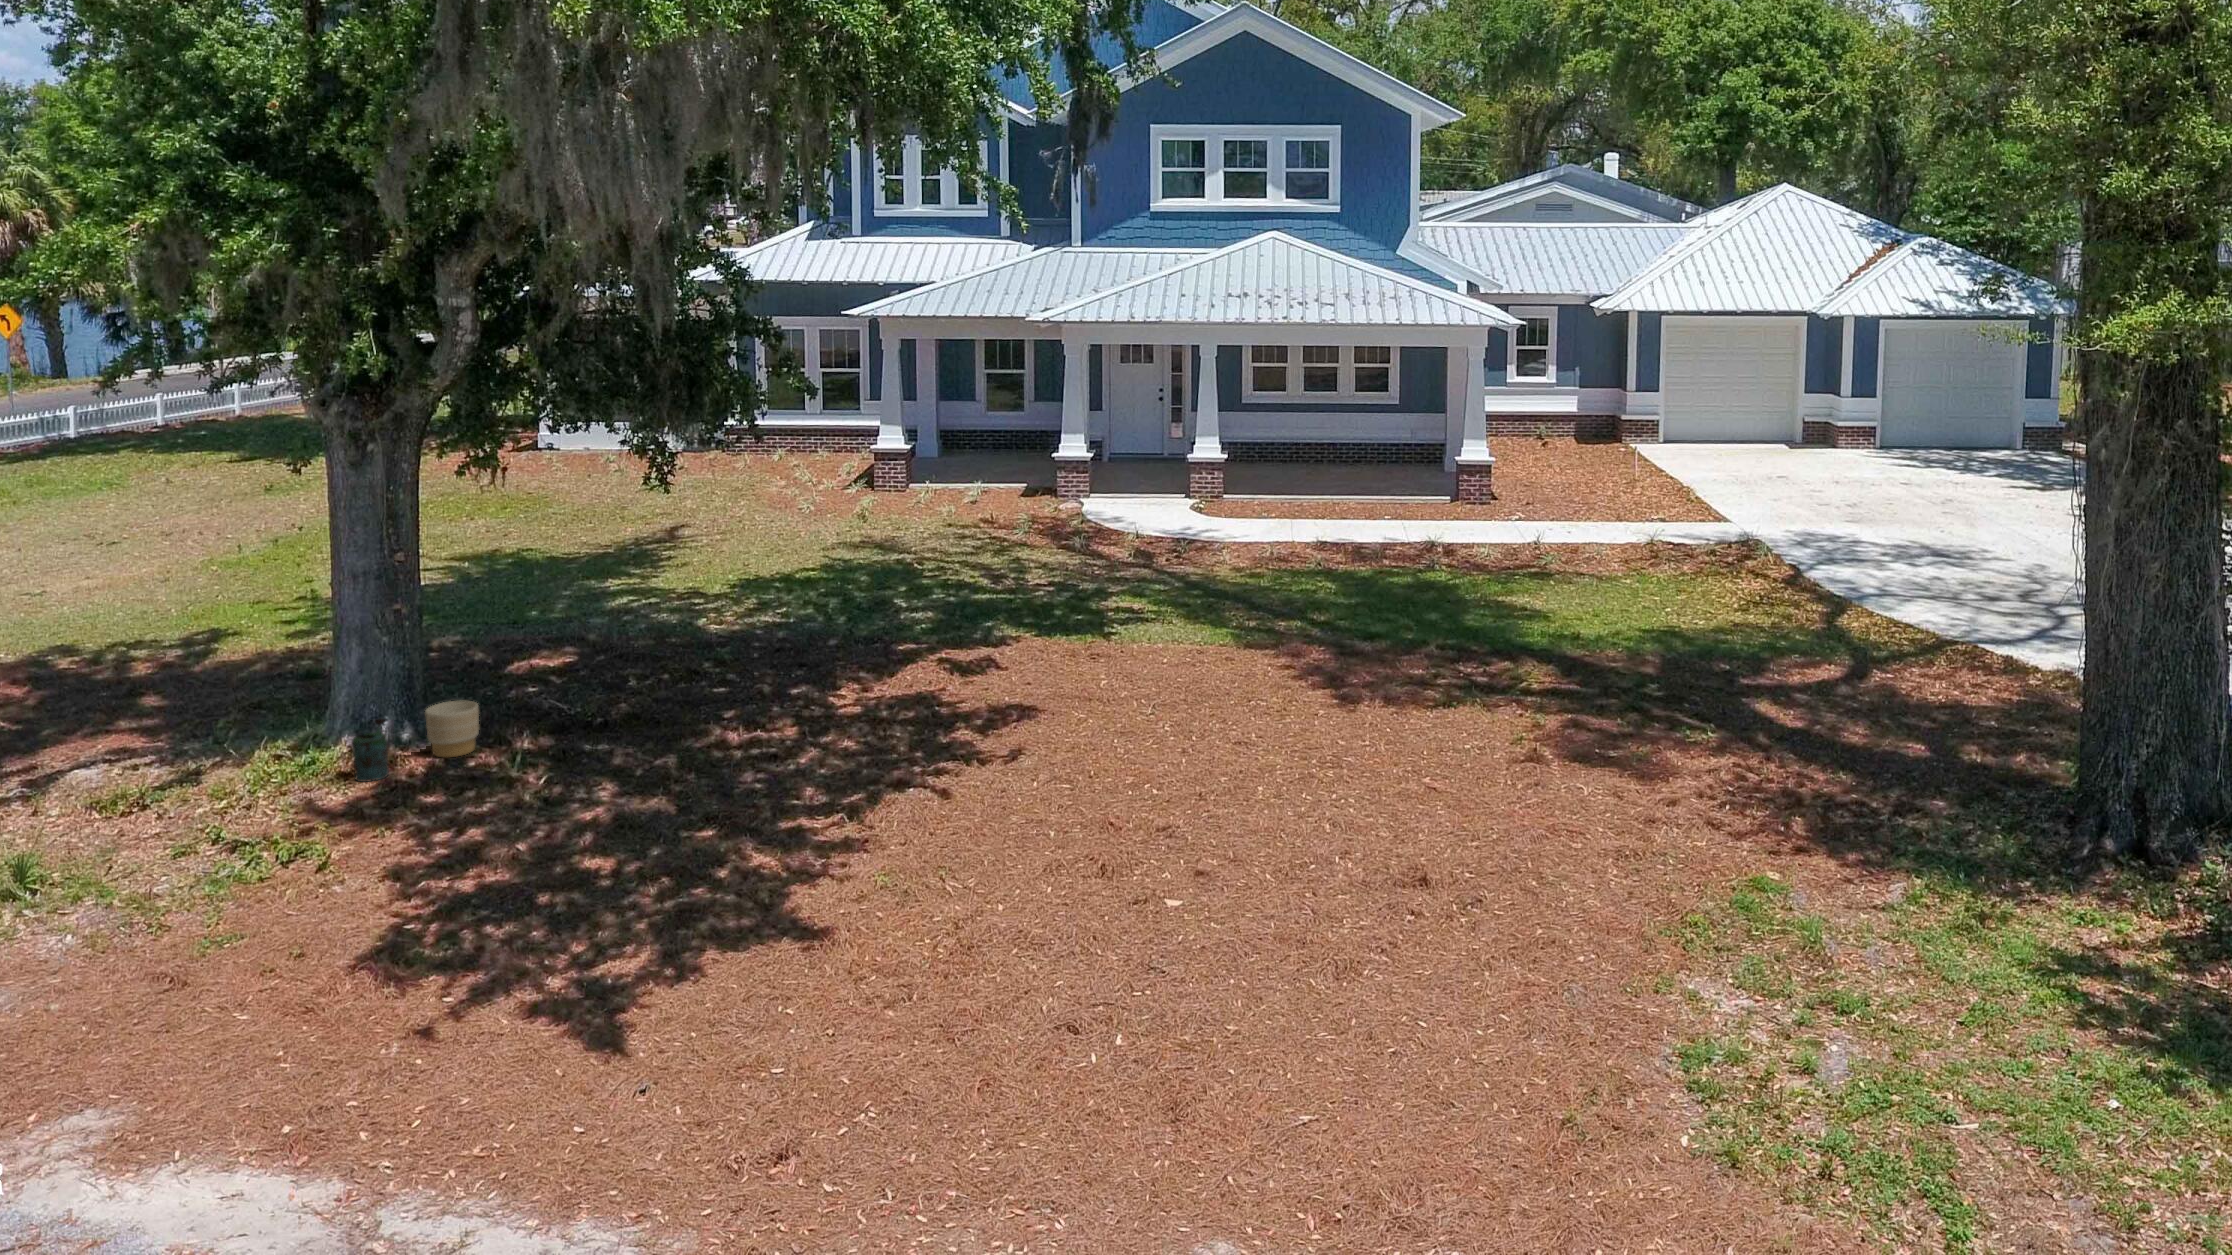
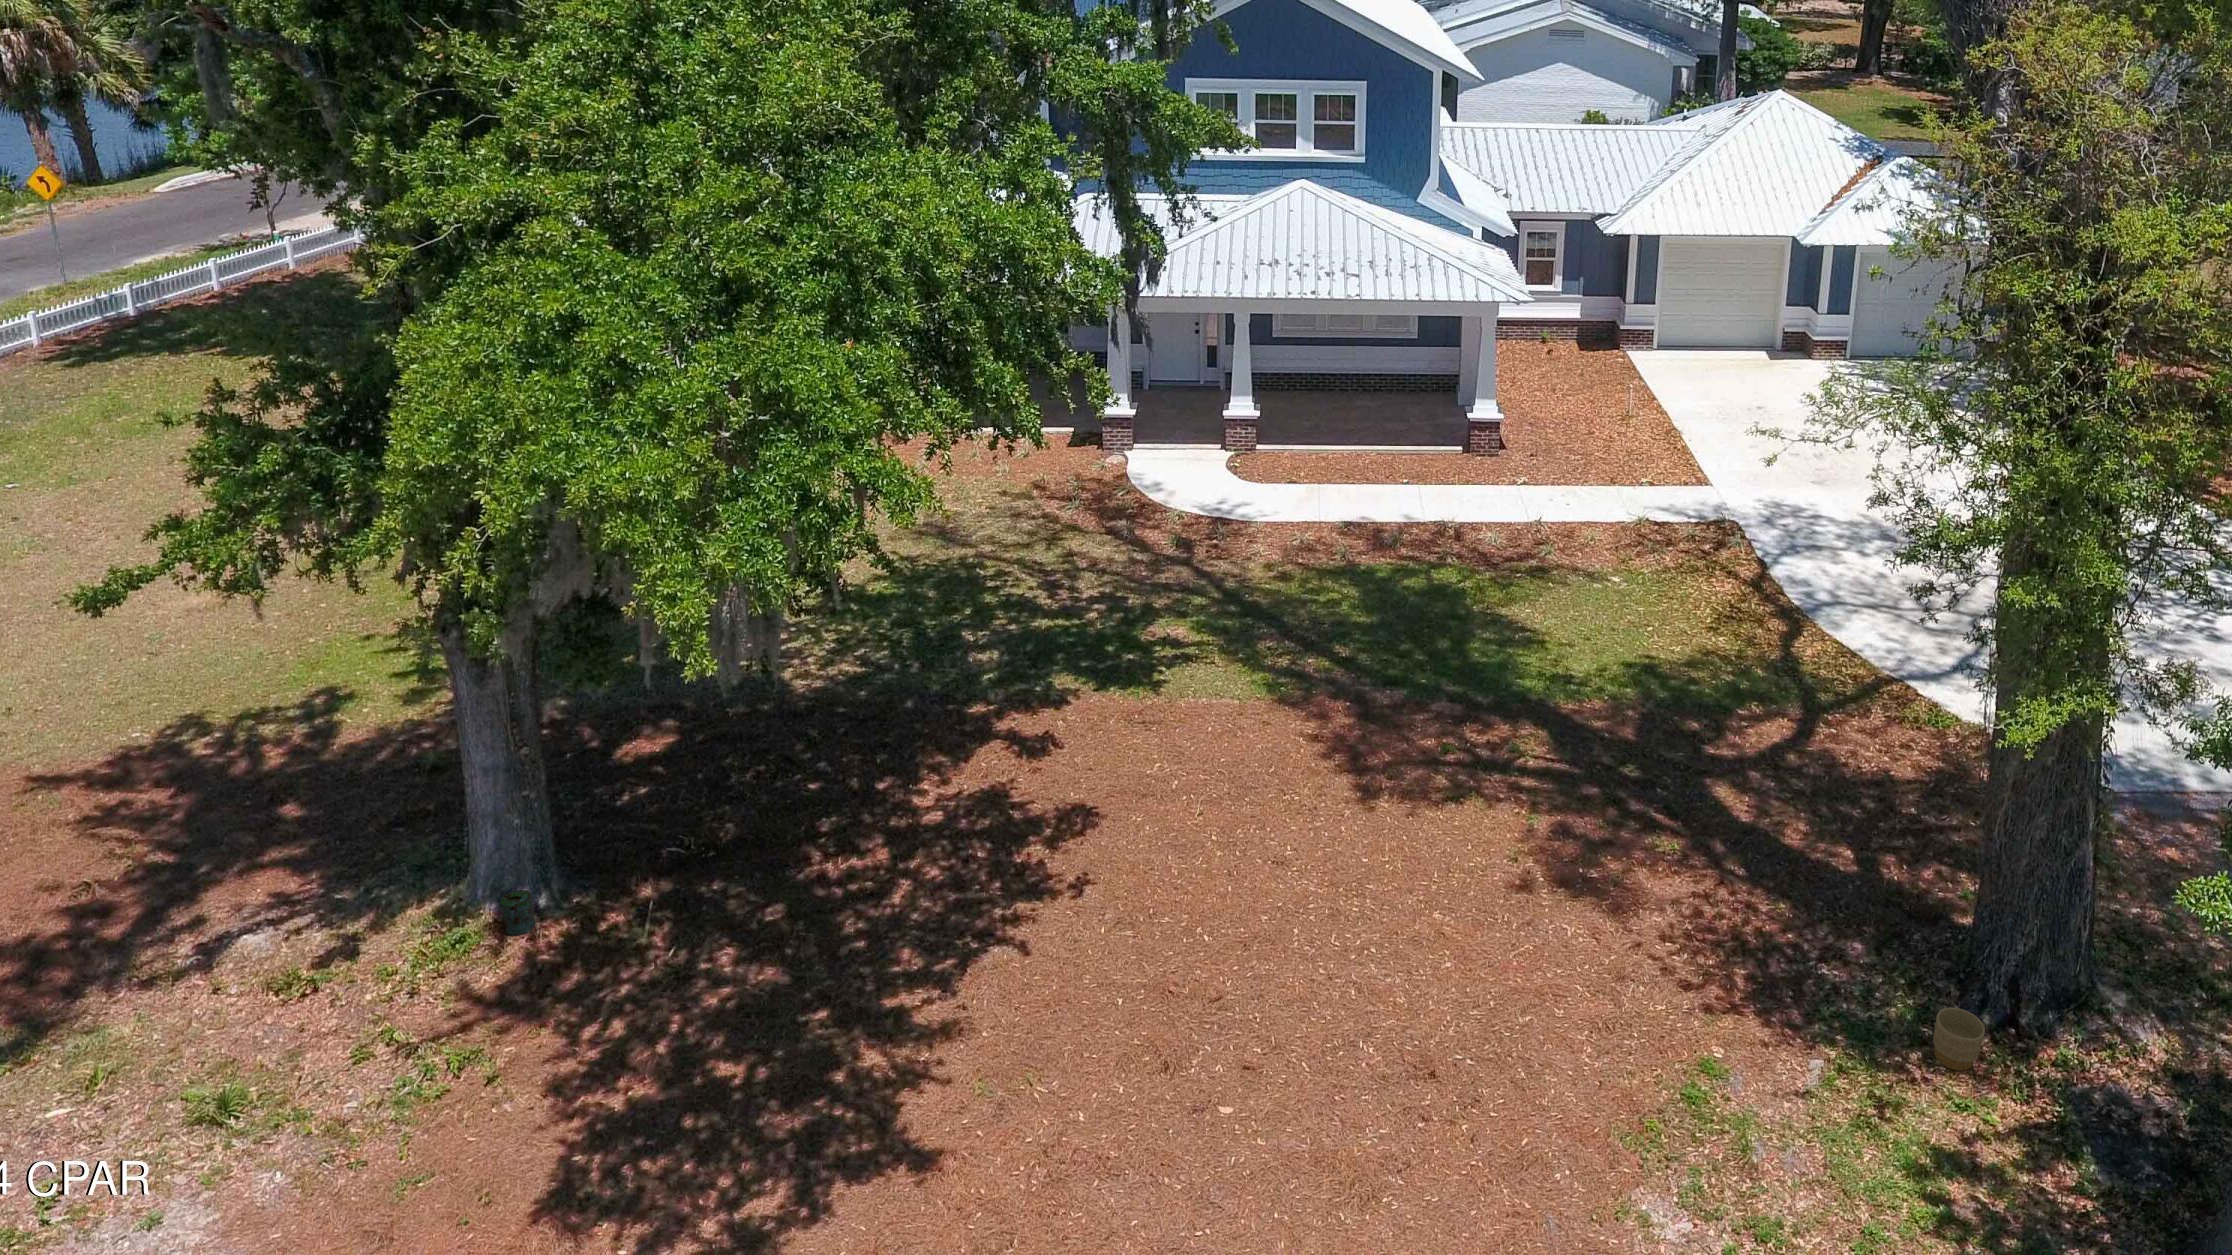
planter: present [425,701,479,757] -> present [1933,1008,1985,1071]

